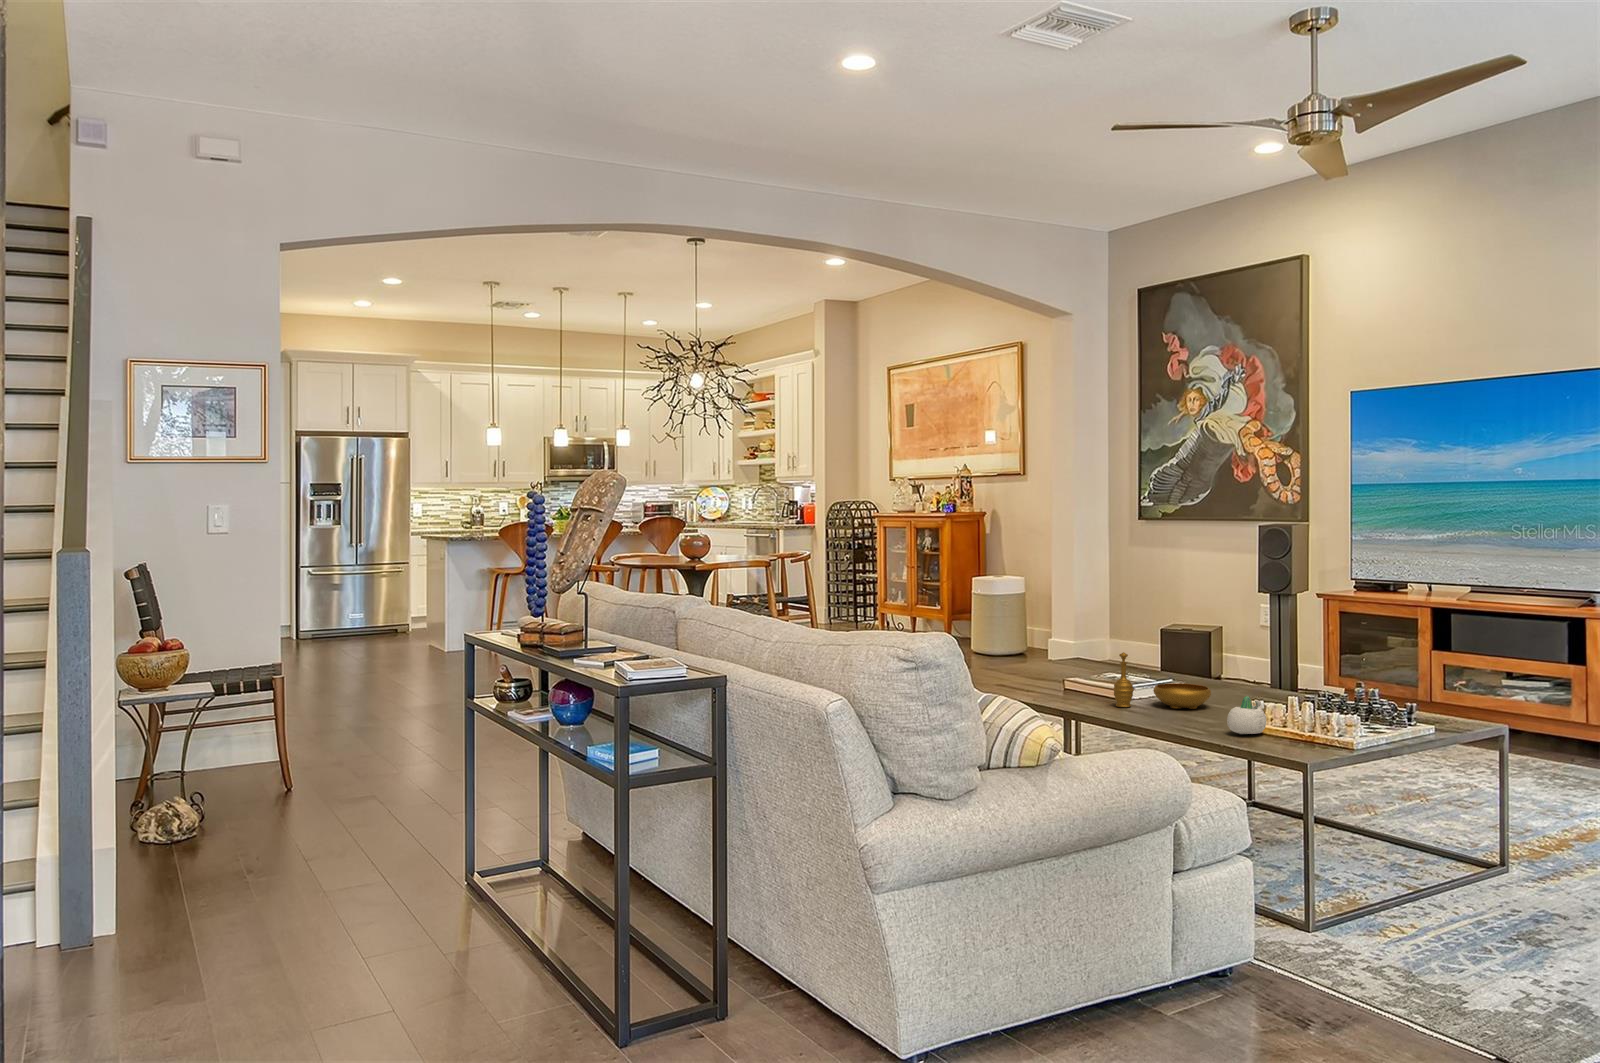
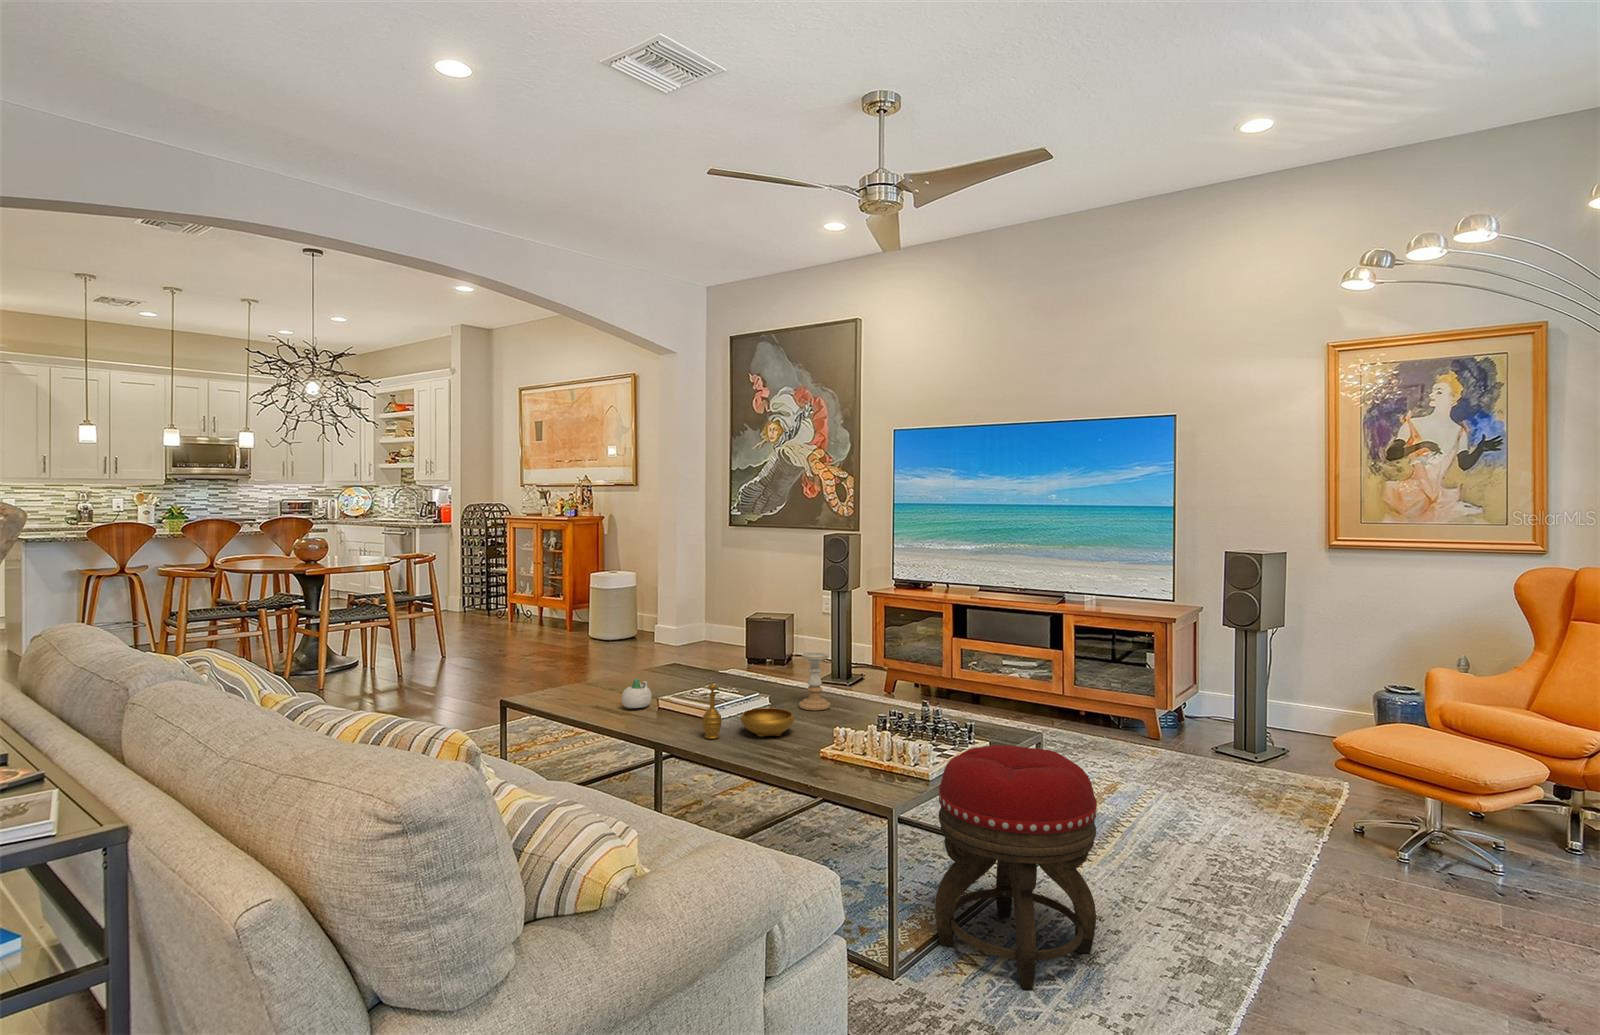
candle holder: none [1219,634,1255,694] -> present [799,653,830,710]
succulent planter: present [1227,696,1266,734] -> present [622,678,652,708]
footstool: none [1362,717,1550,949] -> present [935,745,1097,989]

